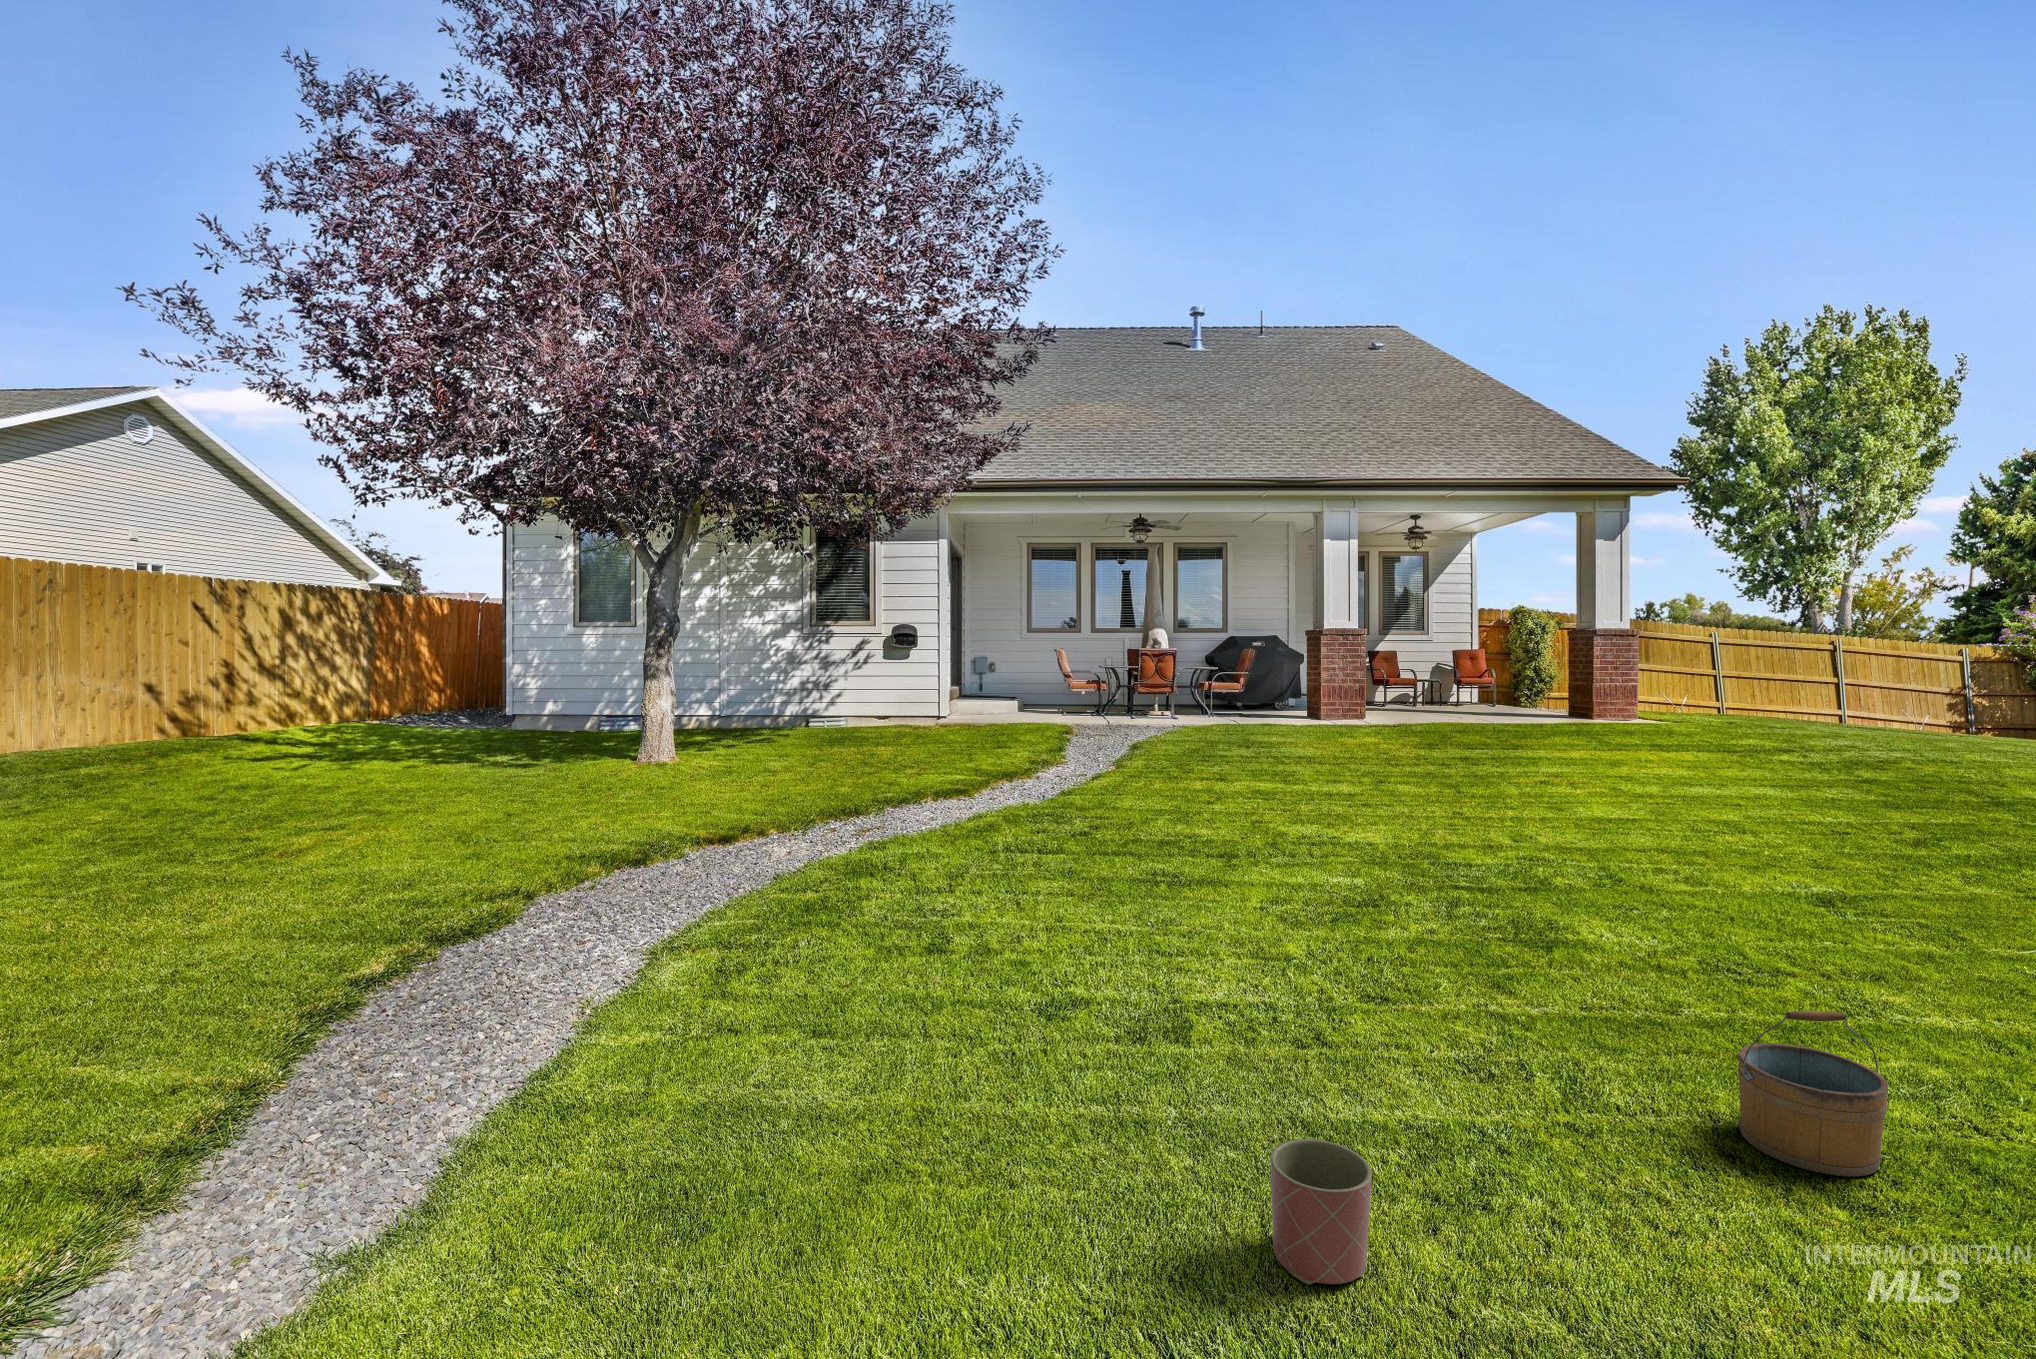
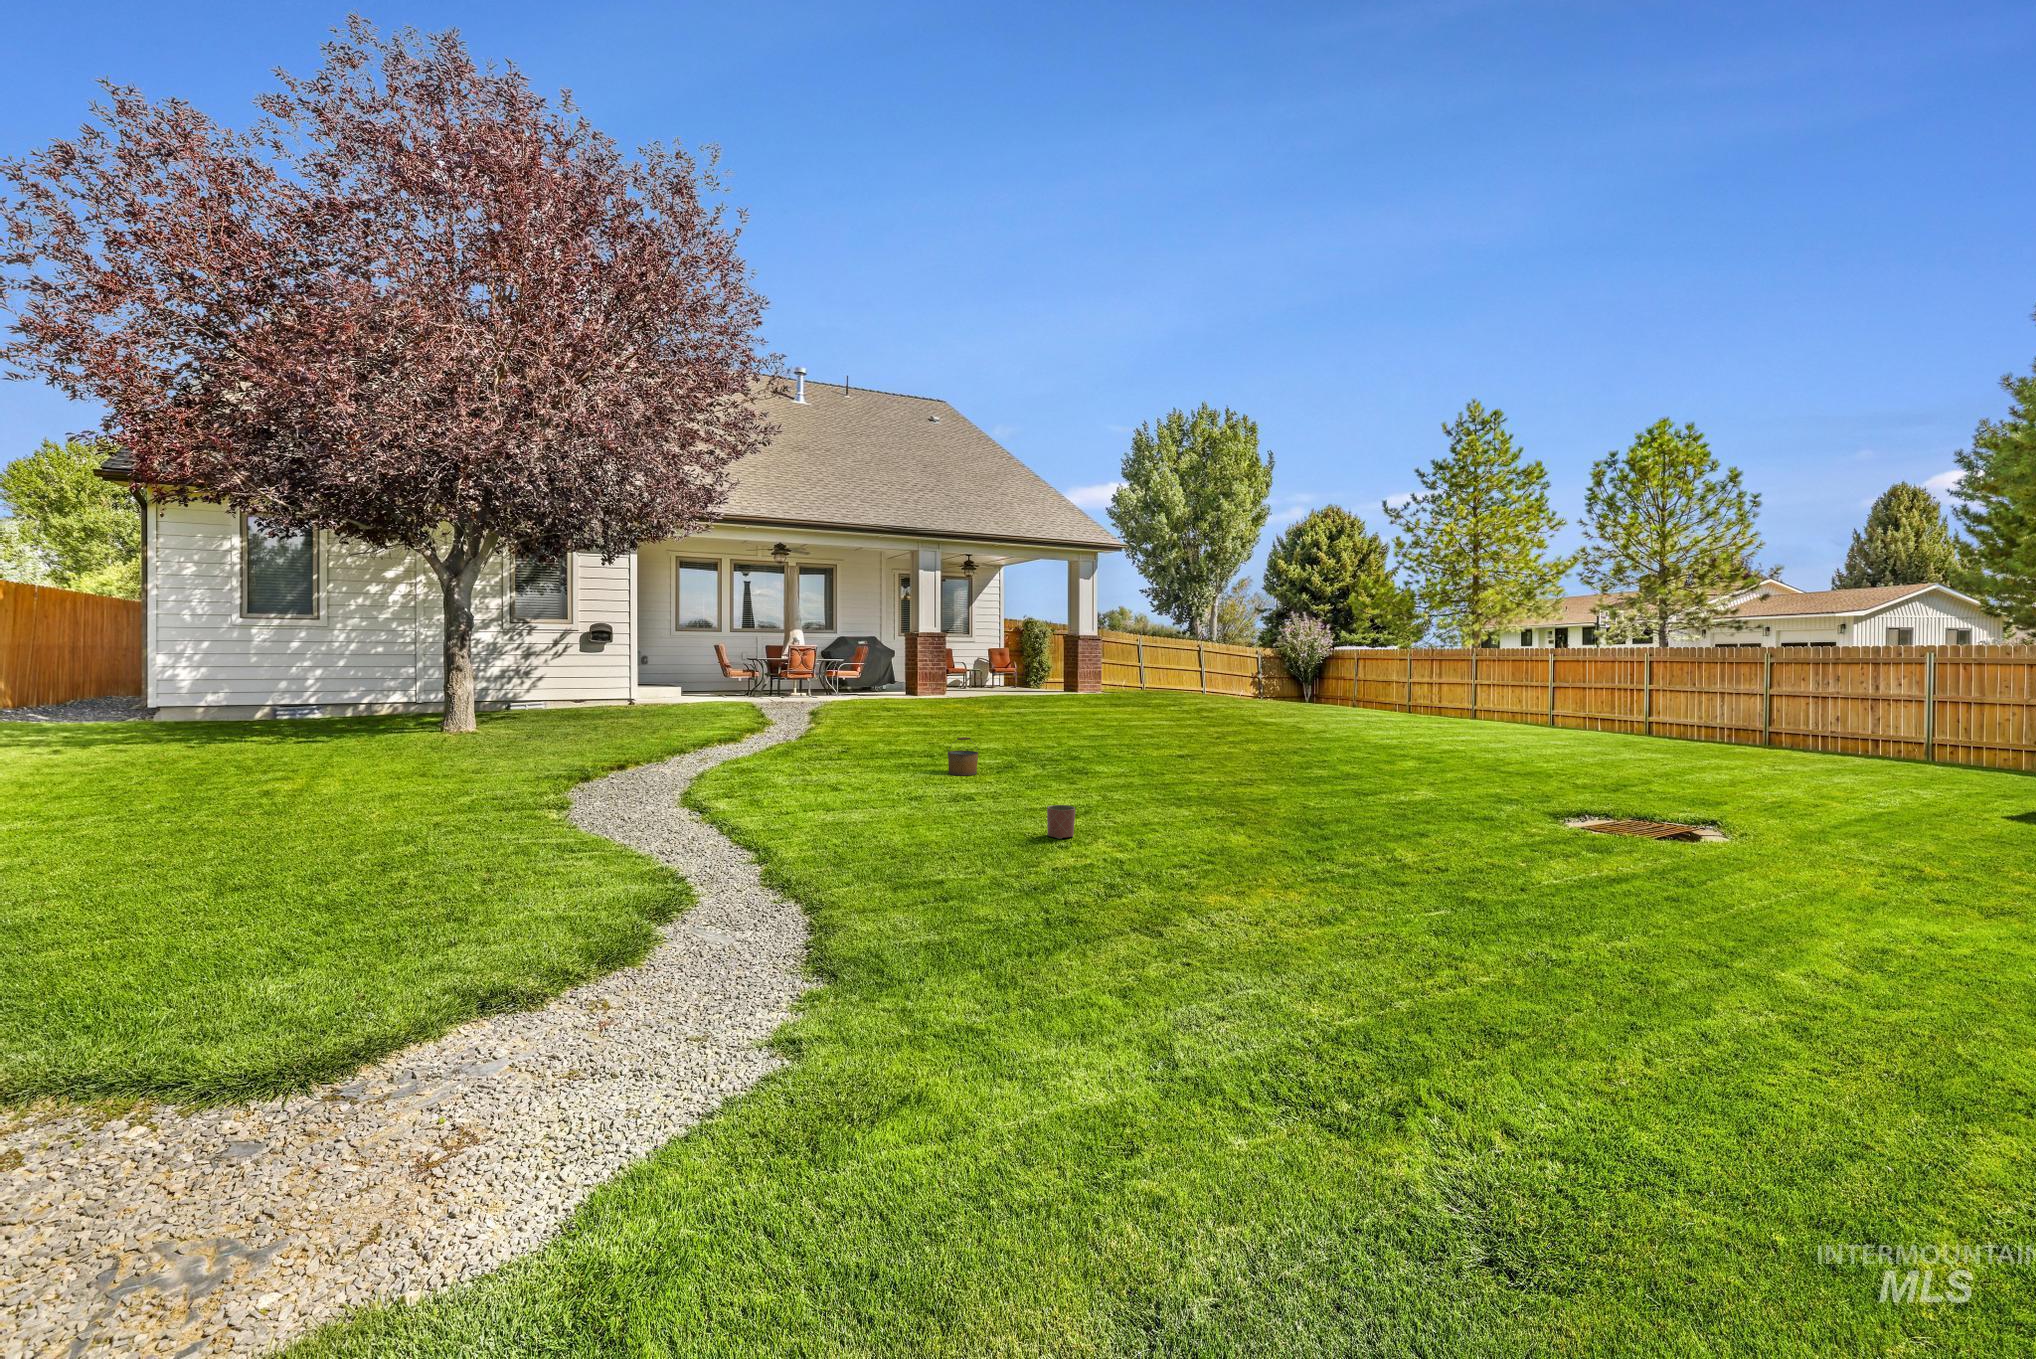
bucket: present [1738,1011,1888,1176] -> present [948,737,978,776]

